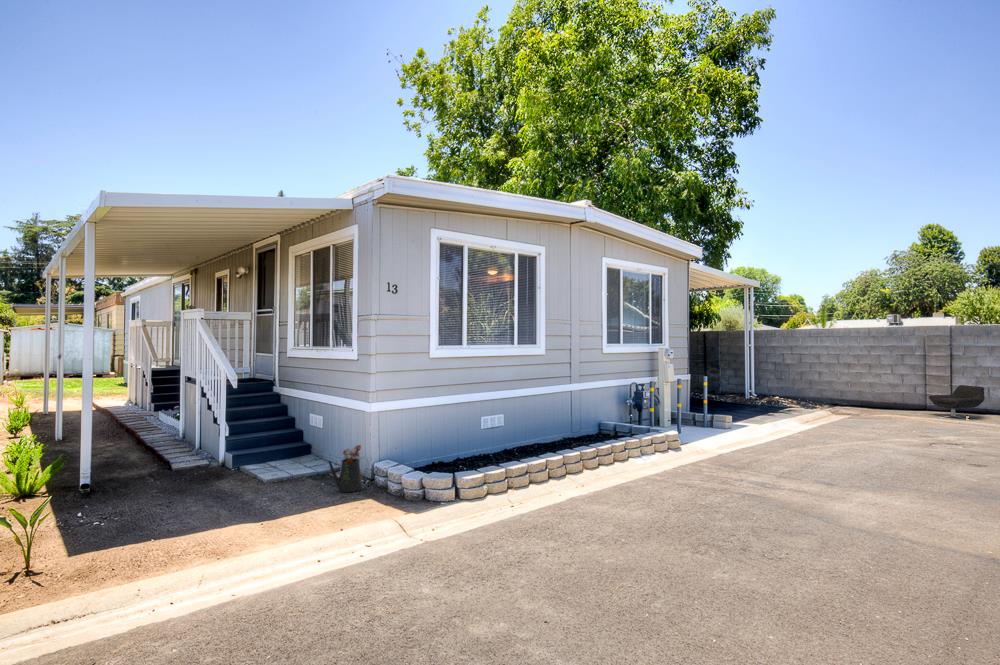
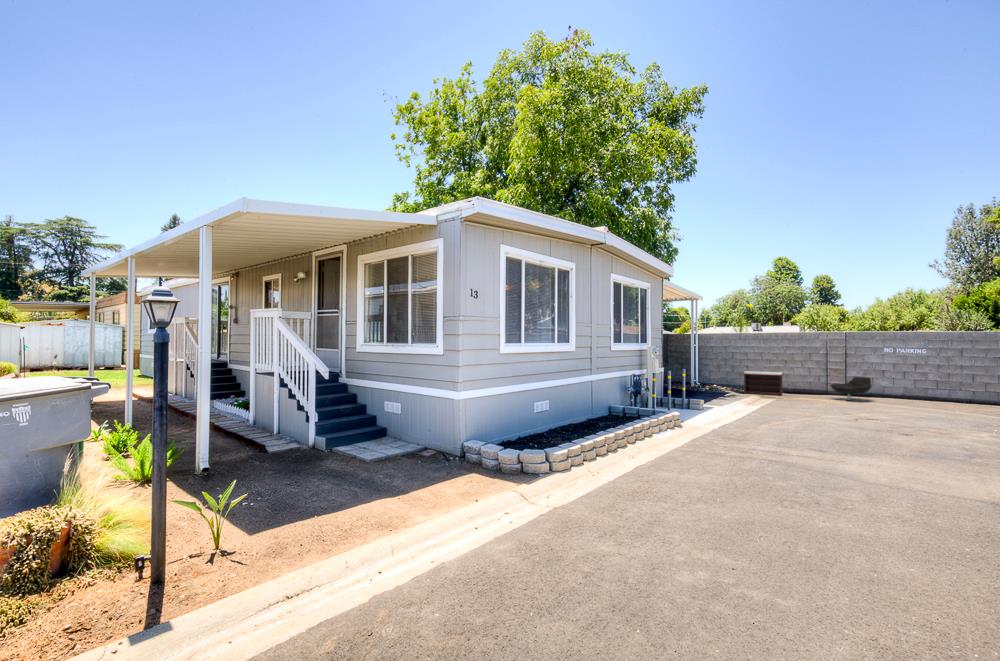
bench: none [814,378,868,410] -> present [744,371,783,396]
watering can: present [329,445,363,492] -> none [429,427,461,469]

